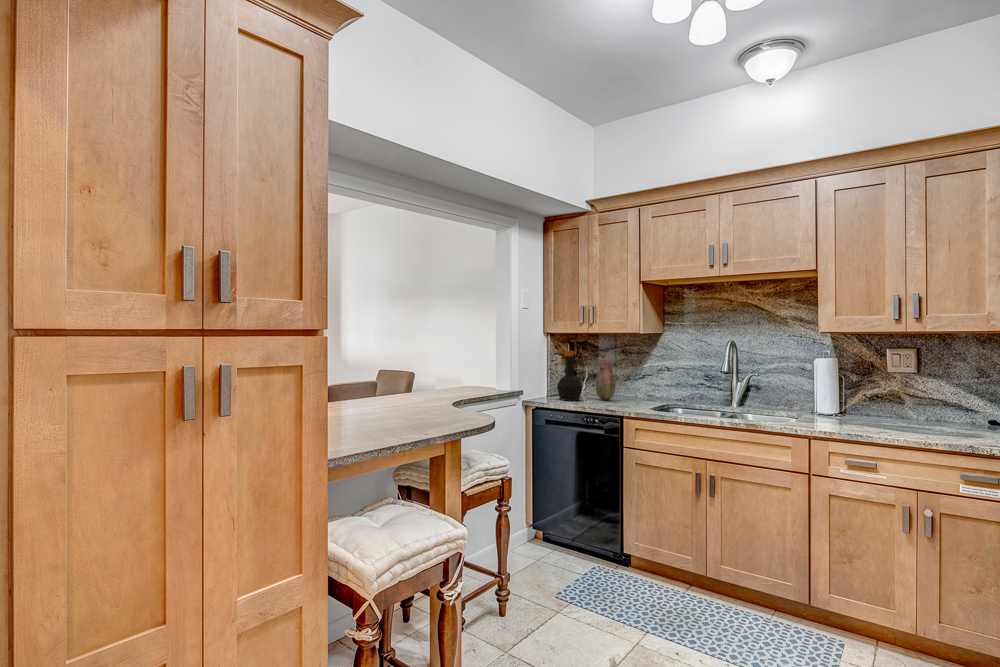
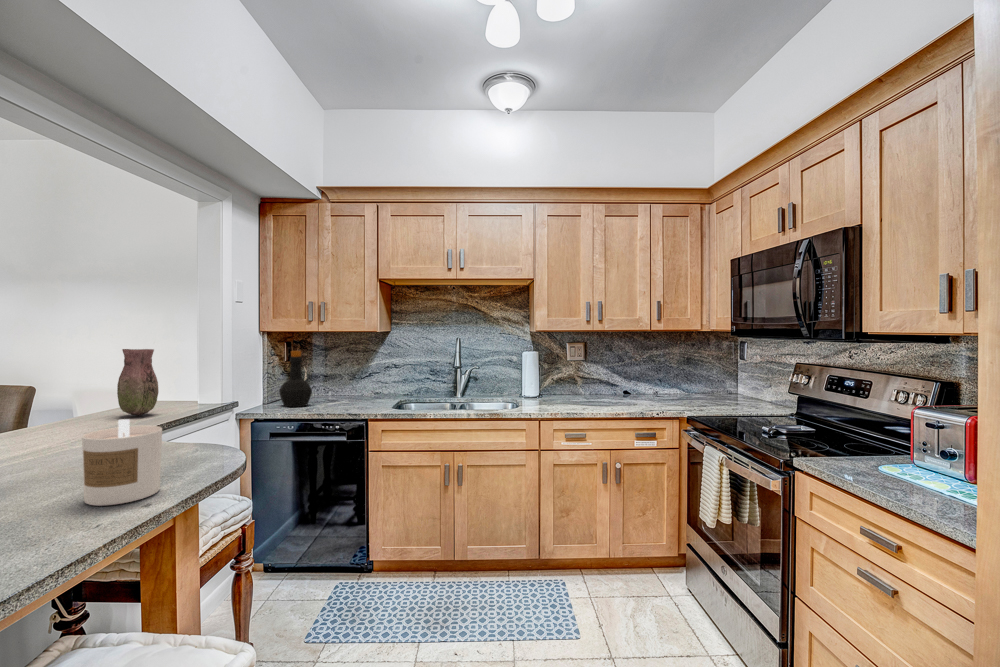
vase: present [596,360,616,400] -> present [117,349,159,416]
candle: none [391,383,428,431] -> present [82,419,162,506]

